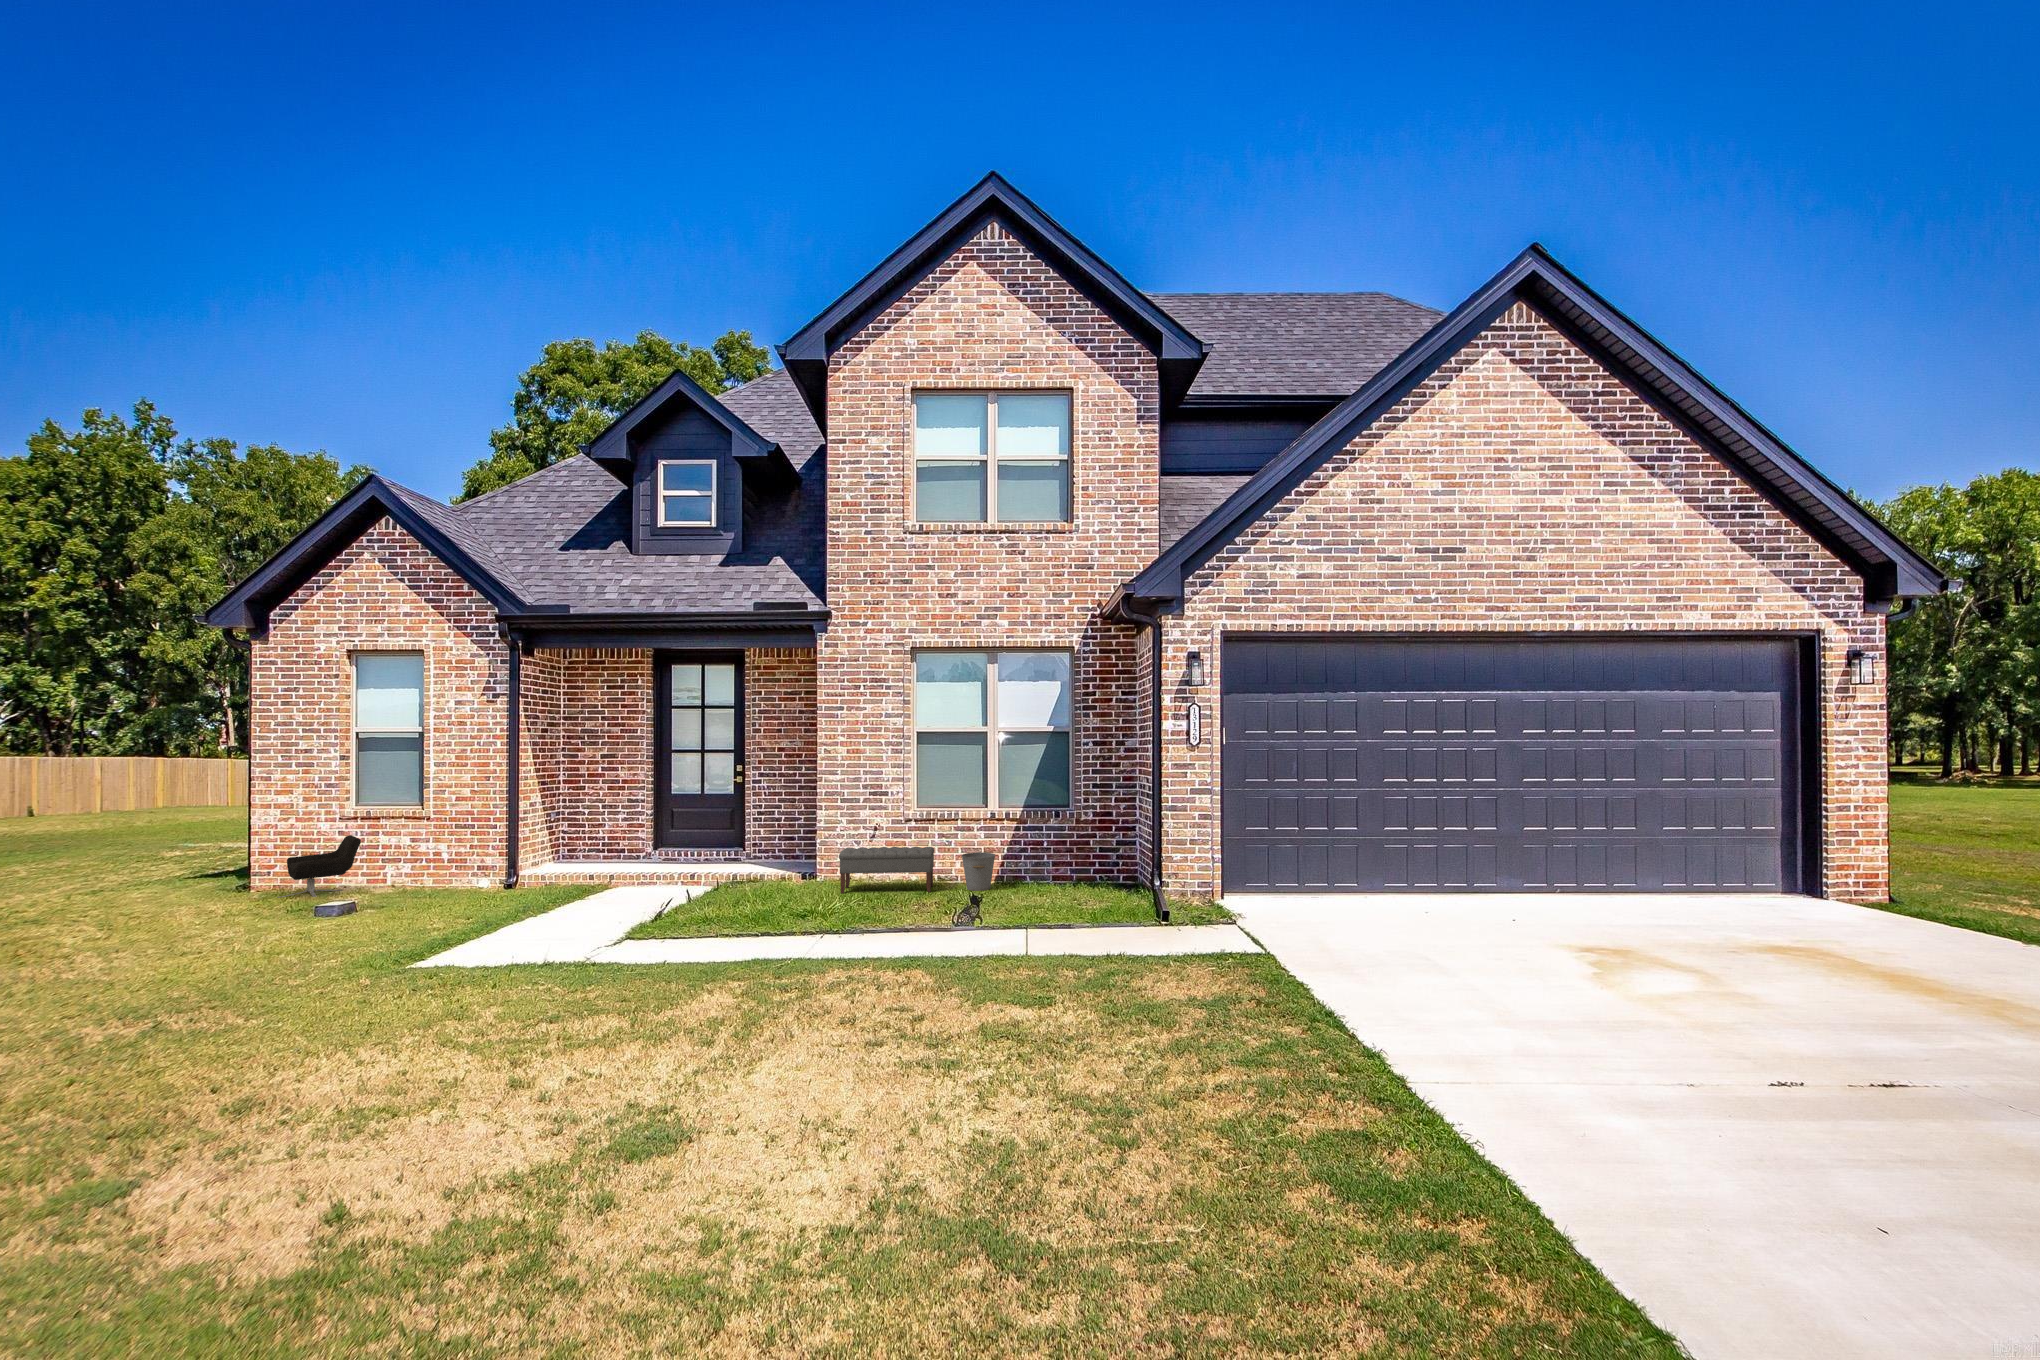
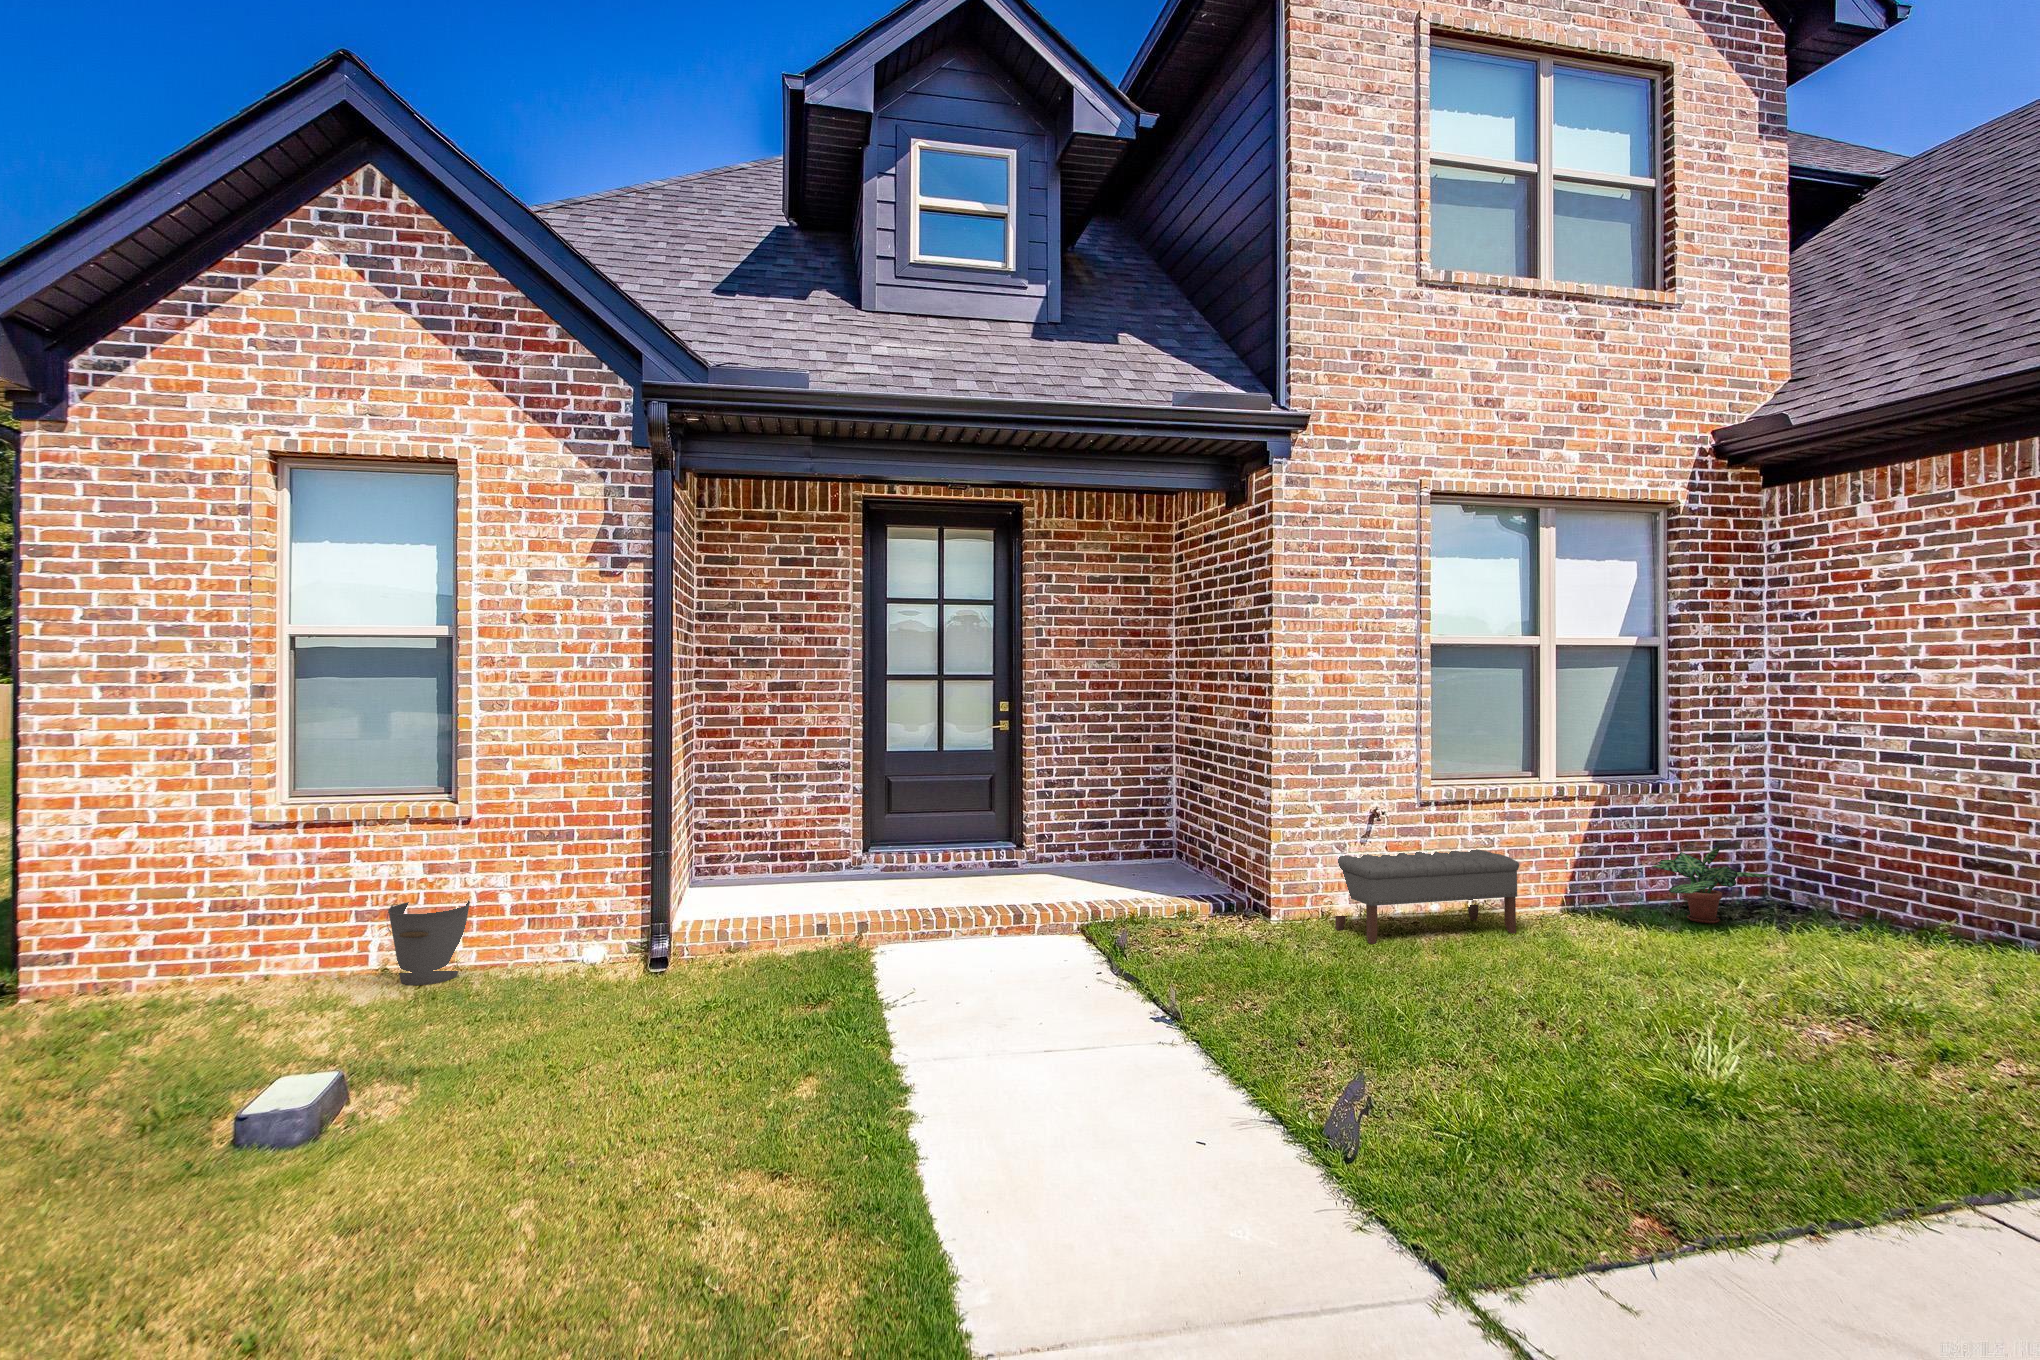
lounge chair: present [278,835,361,898] -> none [124,862,327,1023]
potted plant: none [1021,848,1084,892] -> present [1652,846,1775,923]
bucket: present [962,852,995,891] -> present [387,900,470,985]

